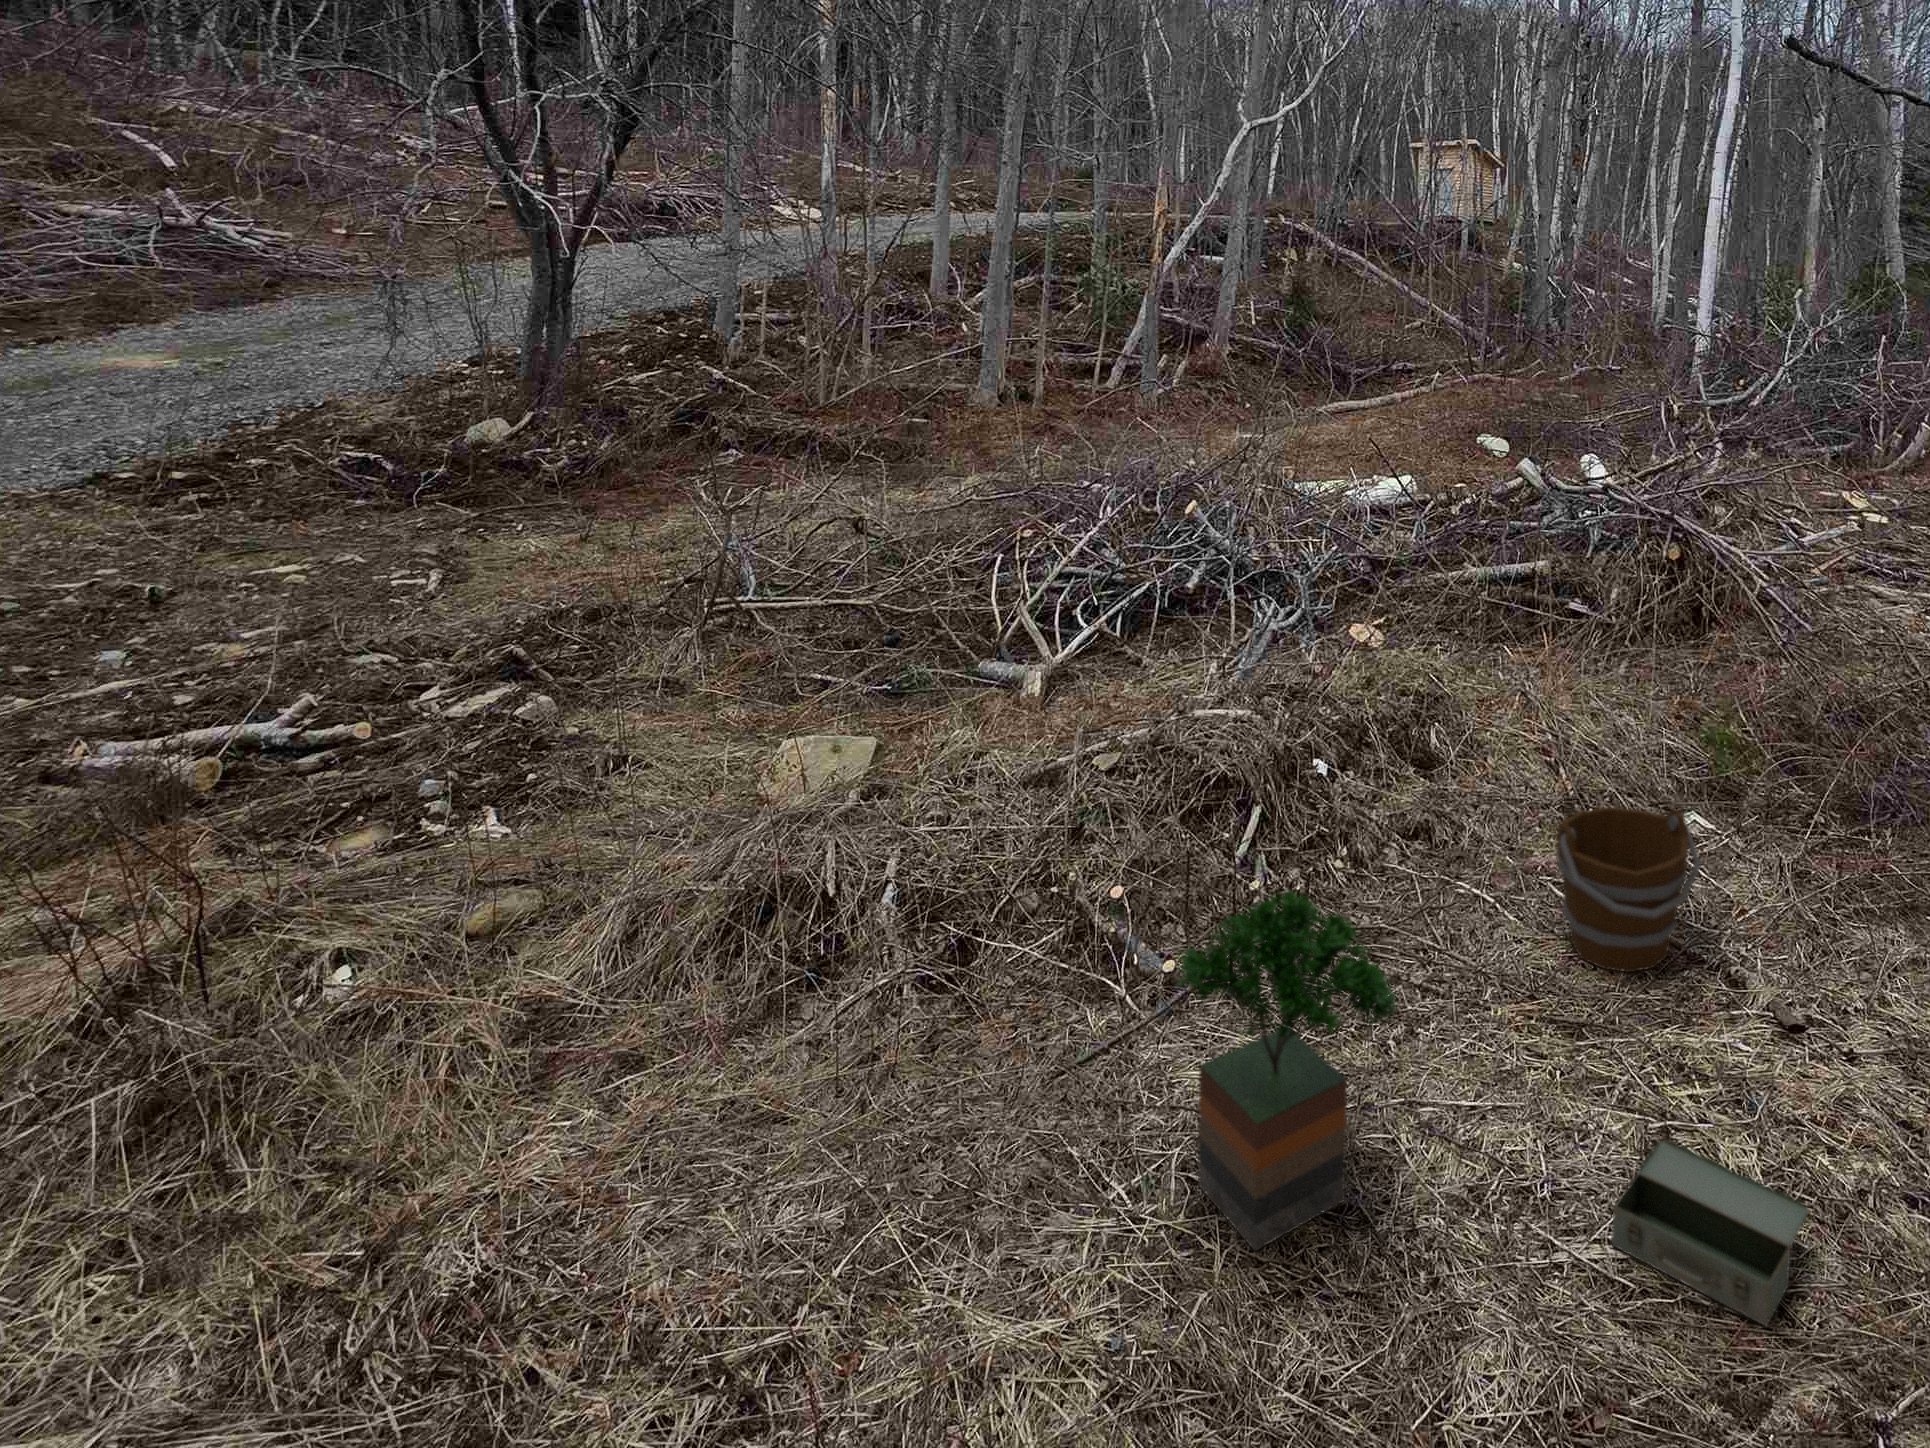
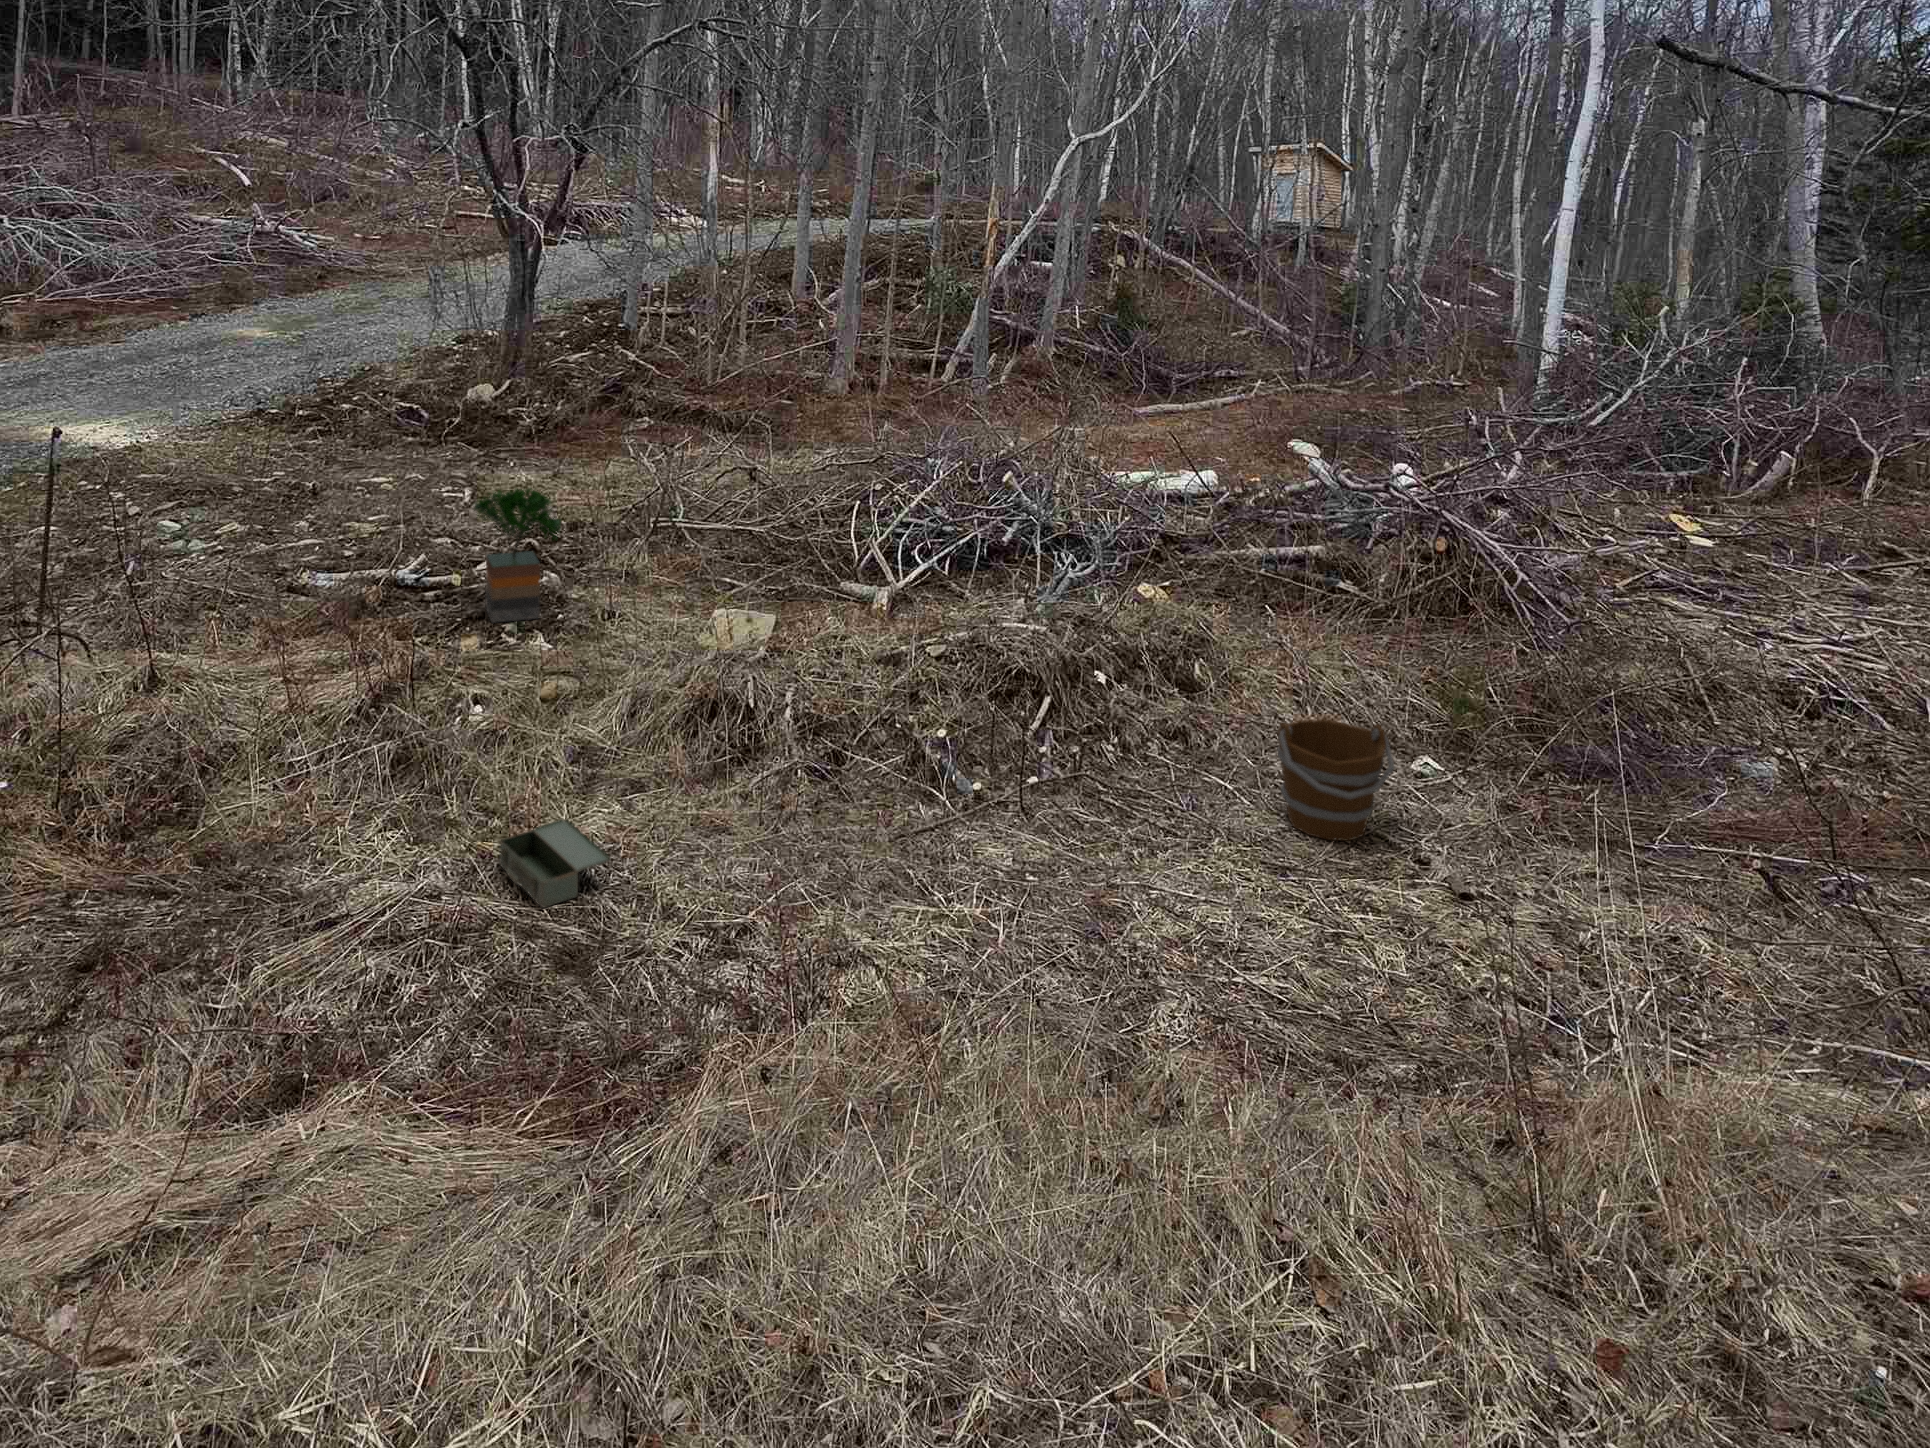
potted tree: present [1176,891,1398,1251] -> present [474,488,560,623]
toolbox: present [1612,1140,1809,1326] -> present [499,820,611,908]

